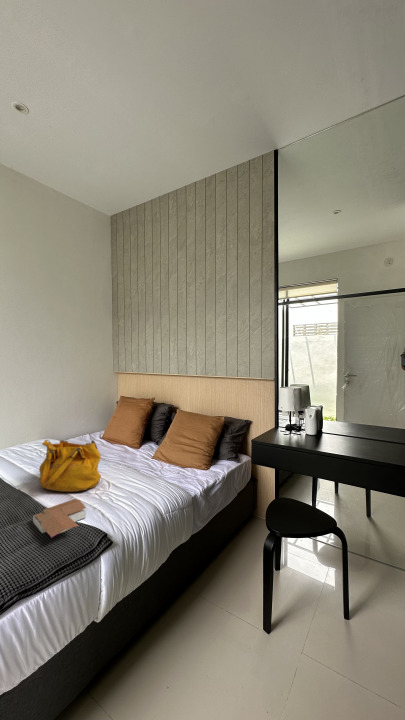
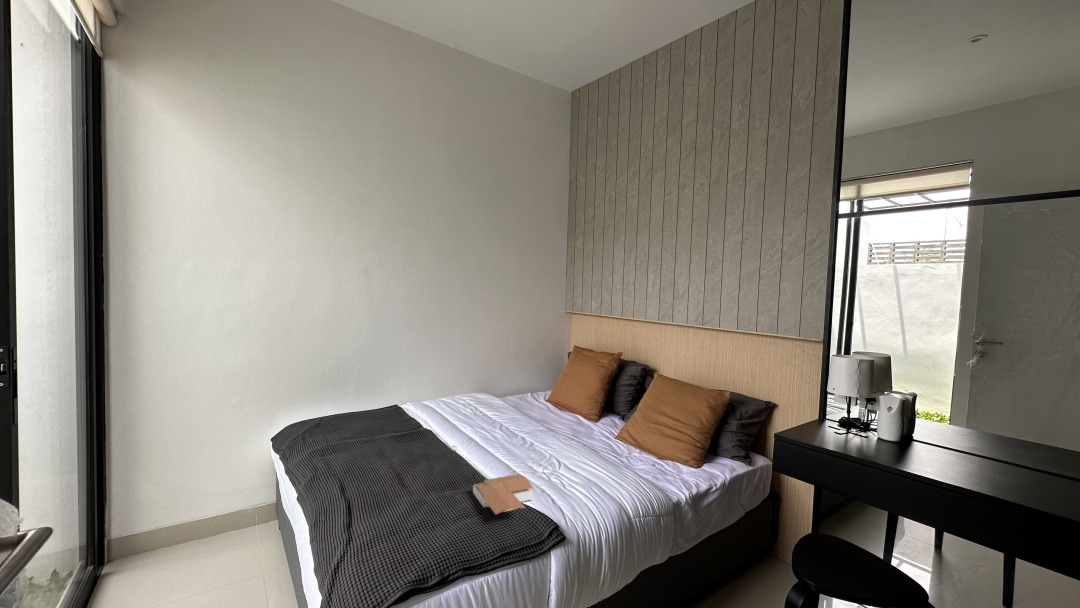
handbag: present [39,438,101,492] -> none [477,395,550,466]

